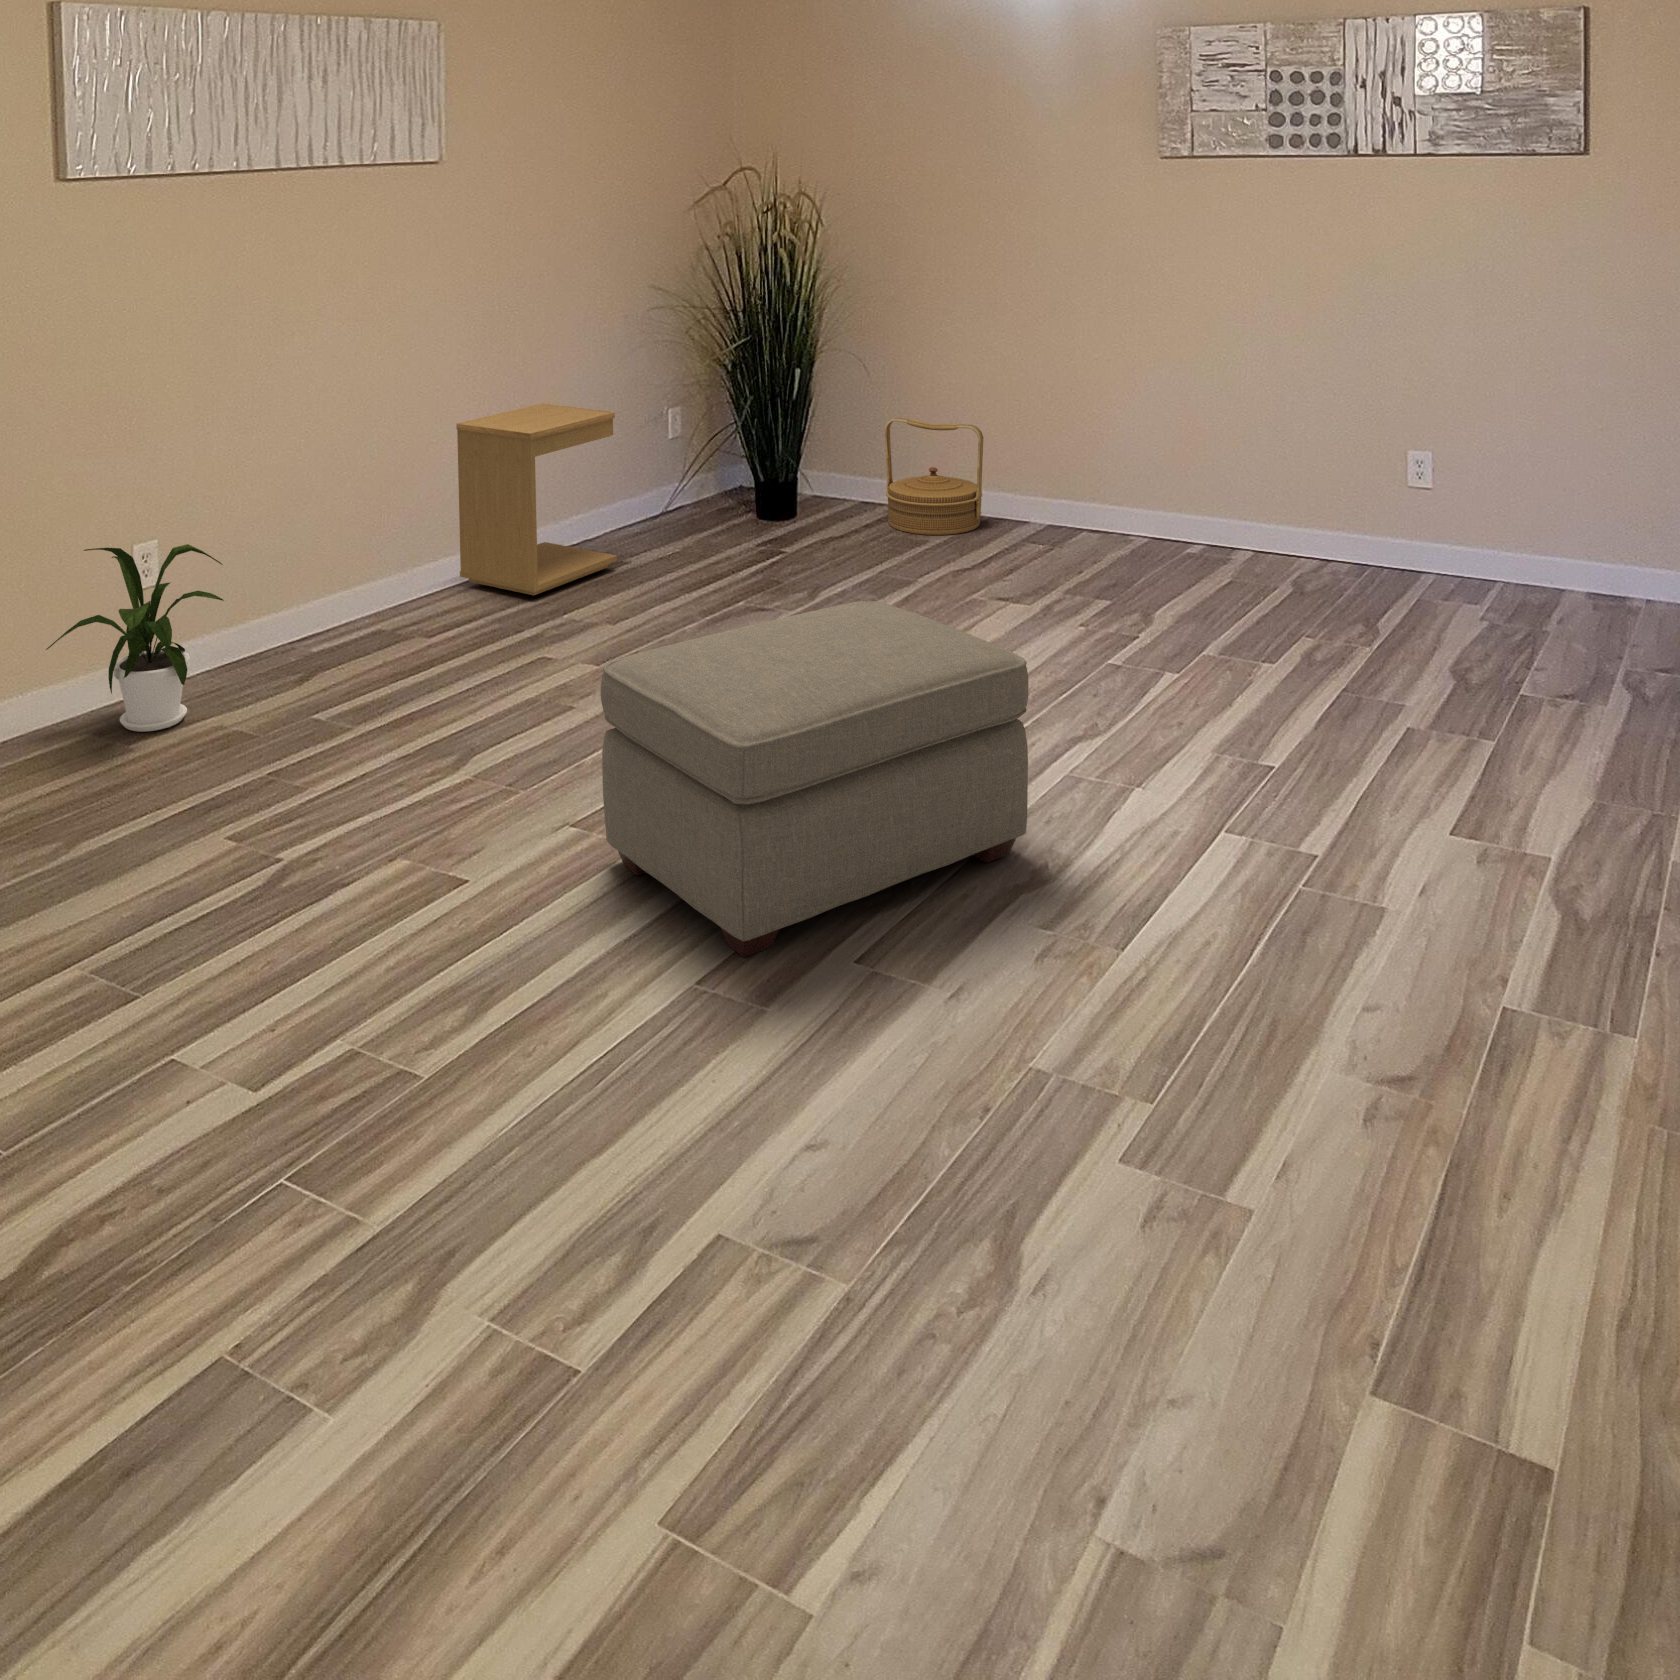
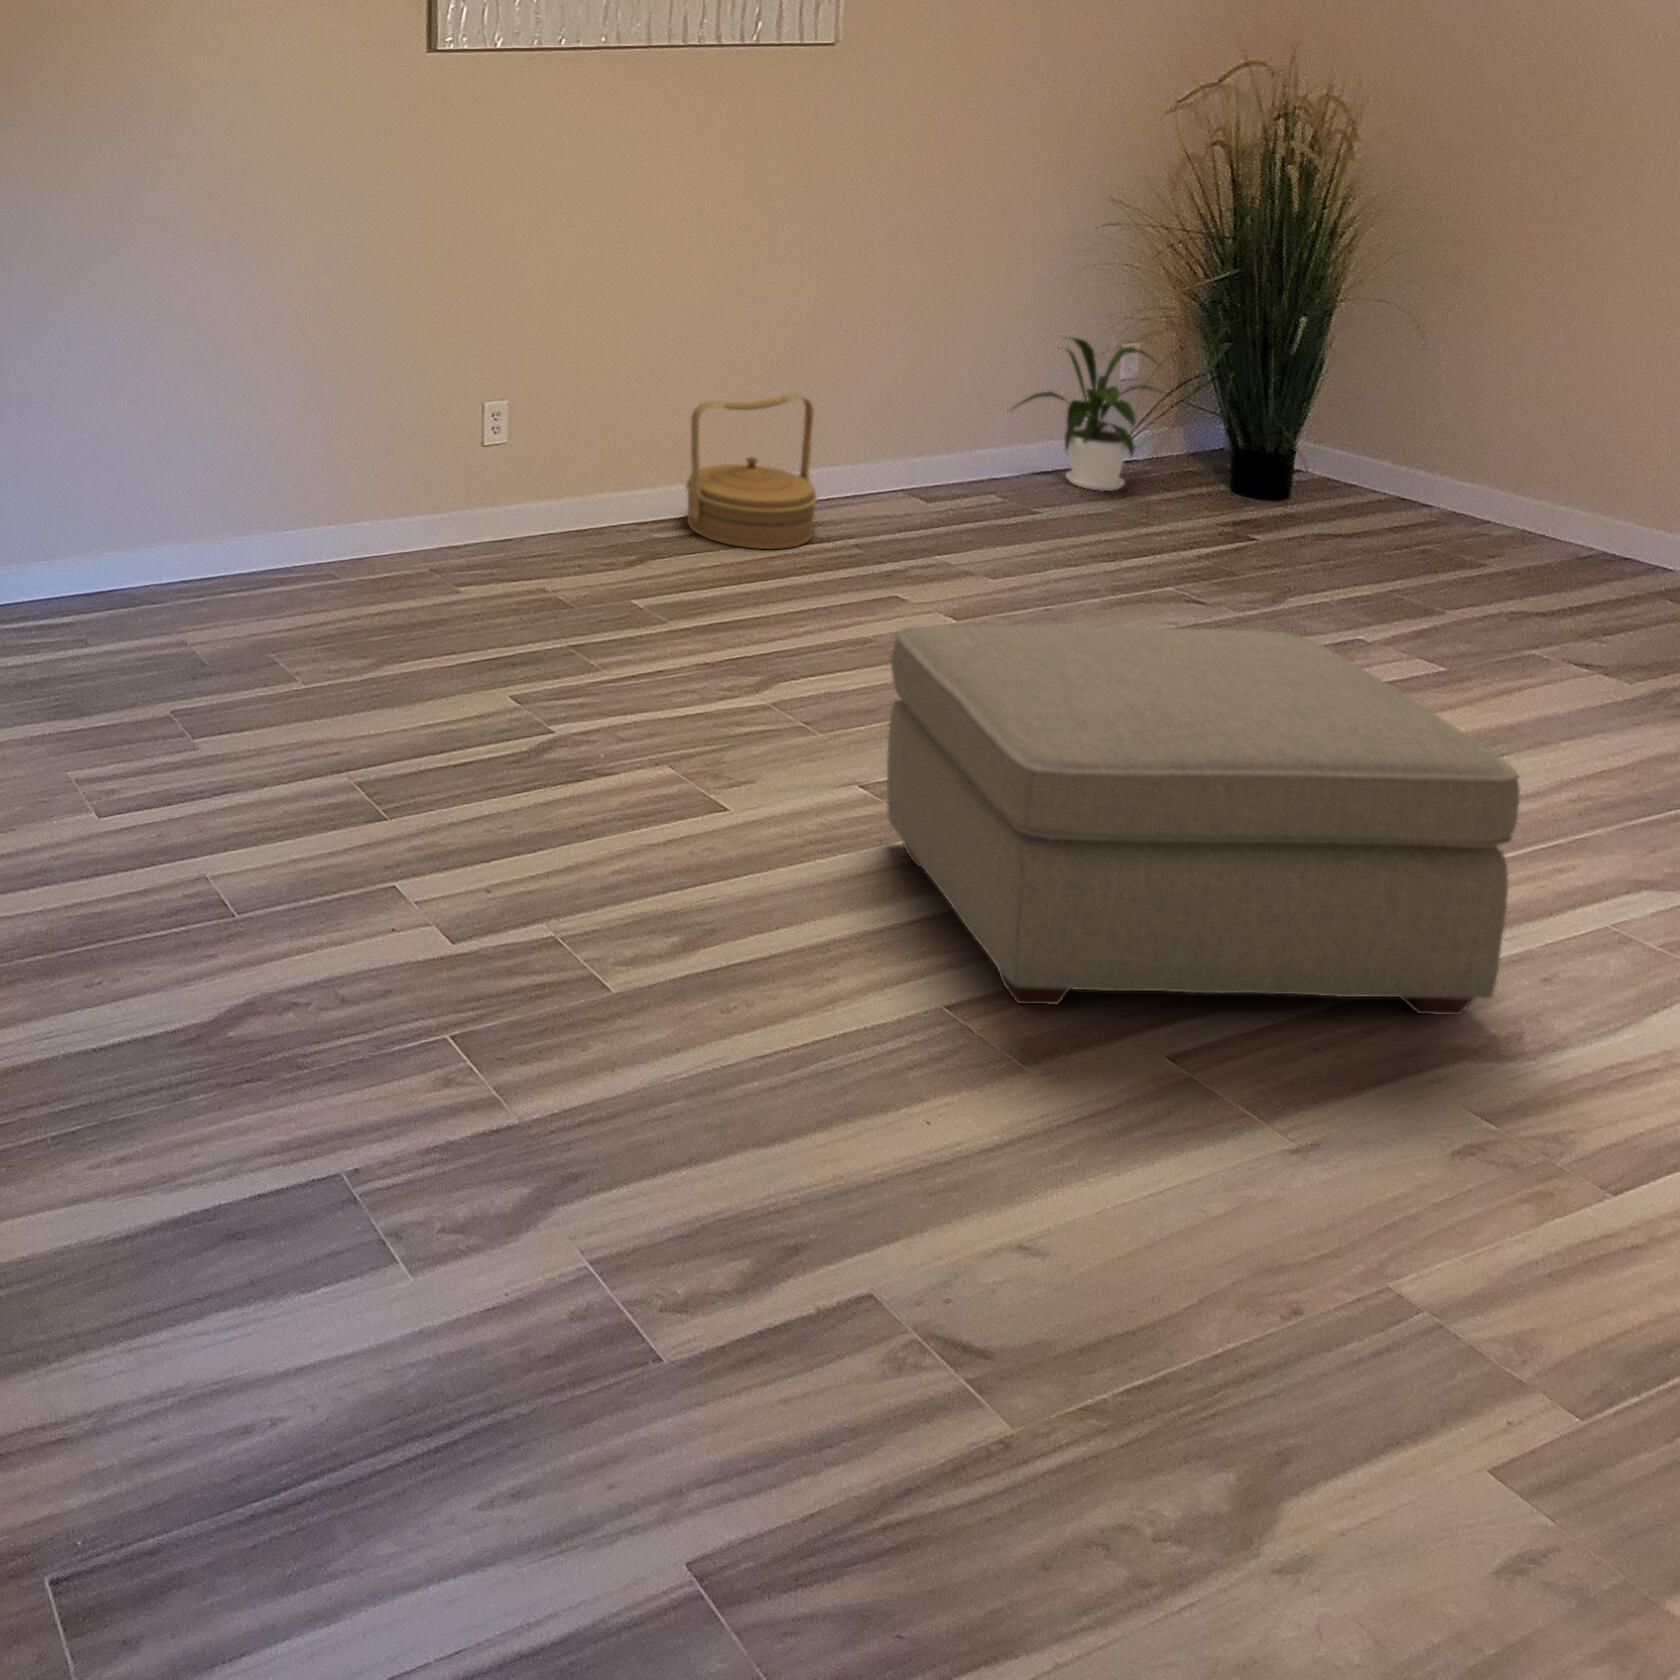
side table: present [456,403,617,595] -> none [822,315,1025,524]
woven basket: present [885,418,983,535] -> present [686,394,817,549]
house plant: present [46,544,224,732] -> present [1017,338,1160,491]

